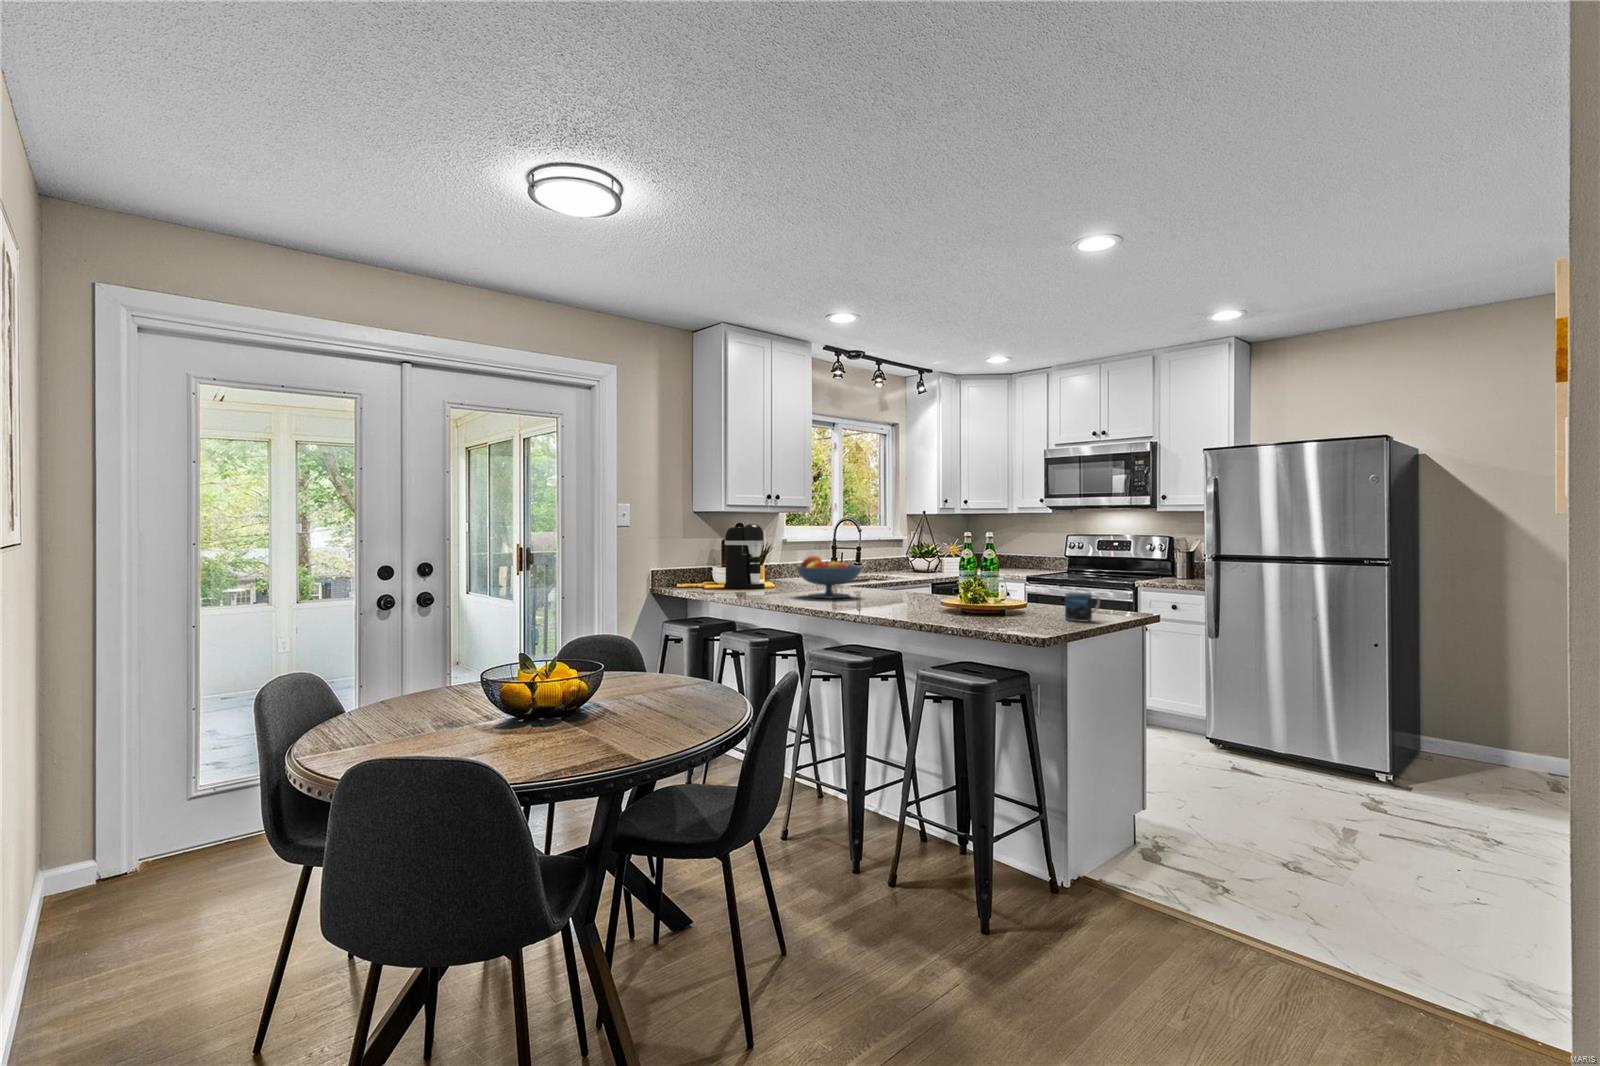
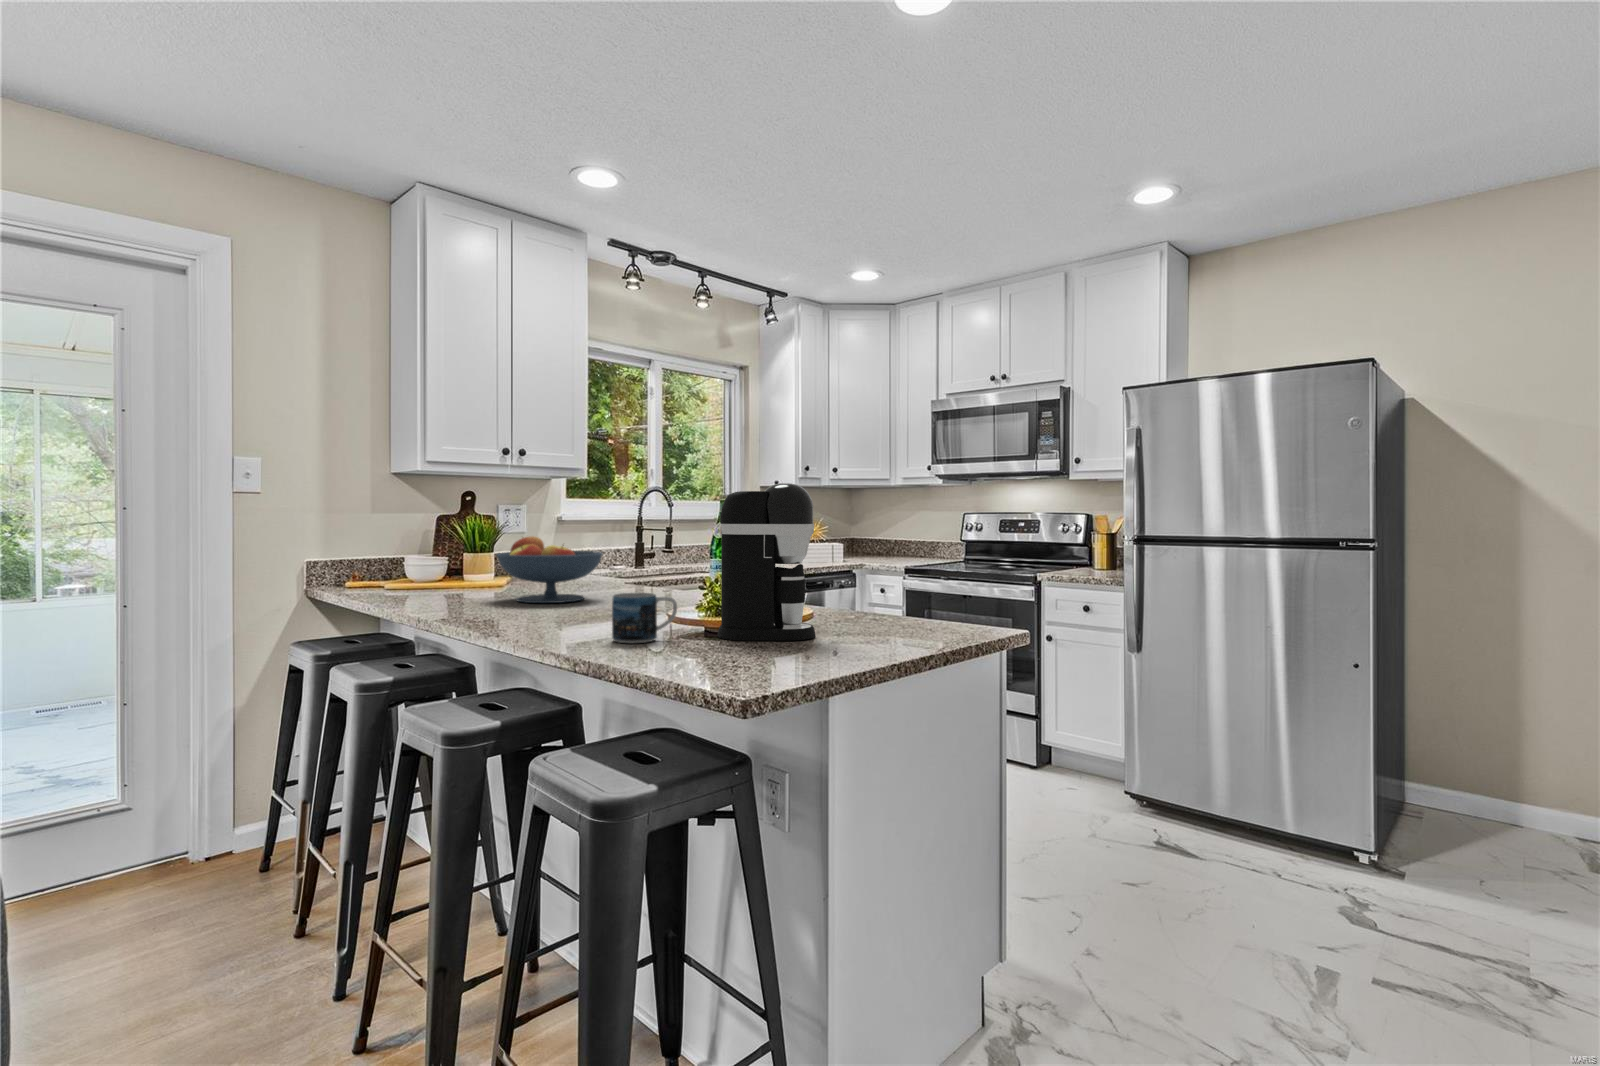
coffee maker: present [724,524,765,589] -> present [718,483,815,641]
mug: present [1065,593,1100,622] -> present [612,593,677,643]

